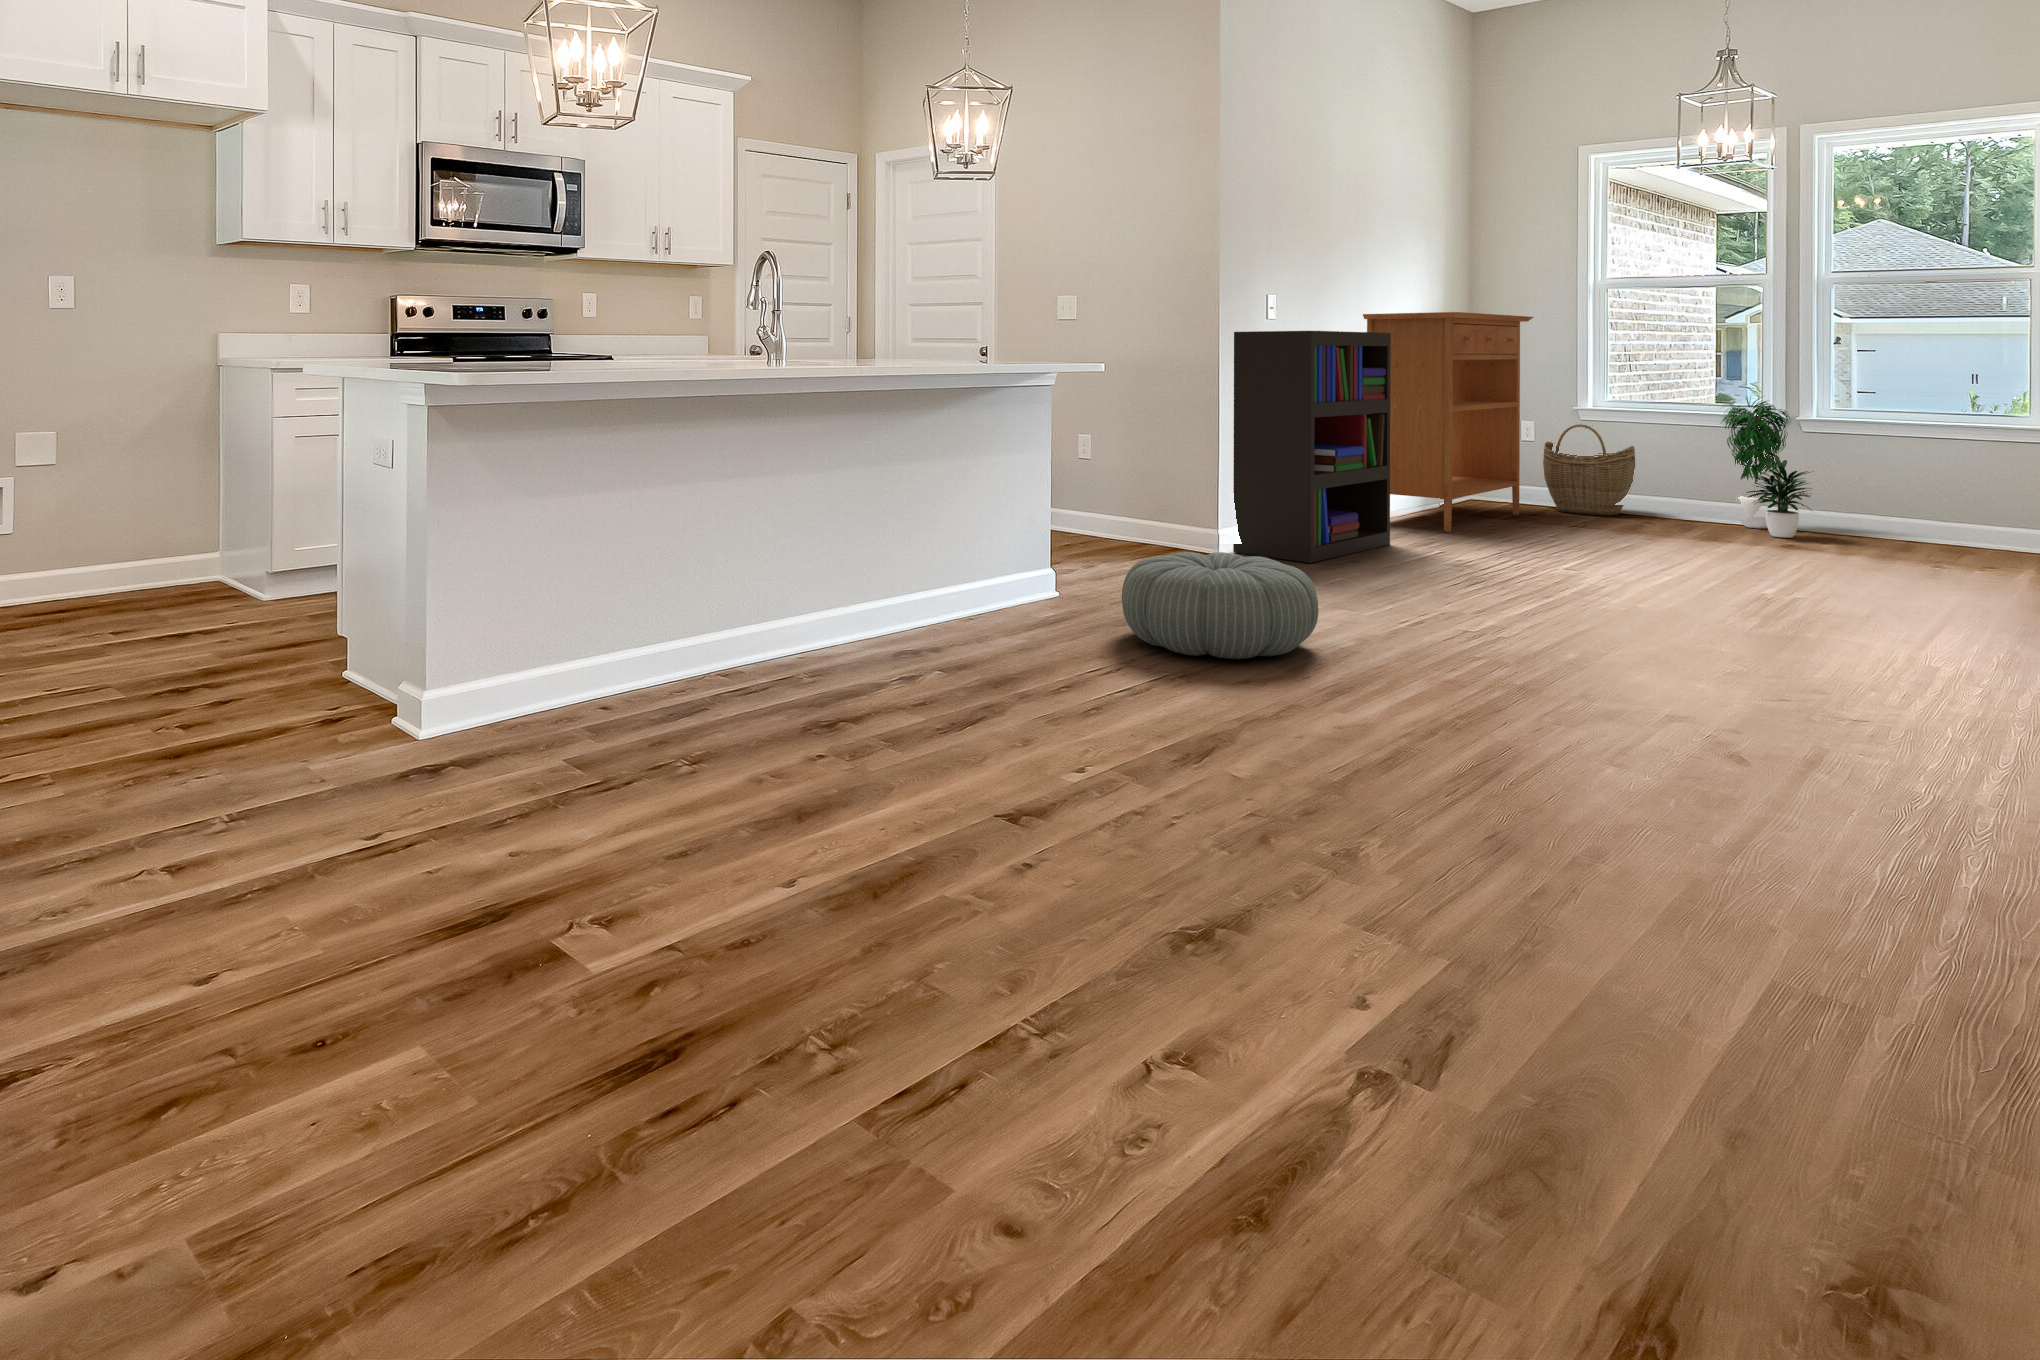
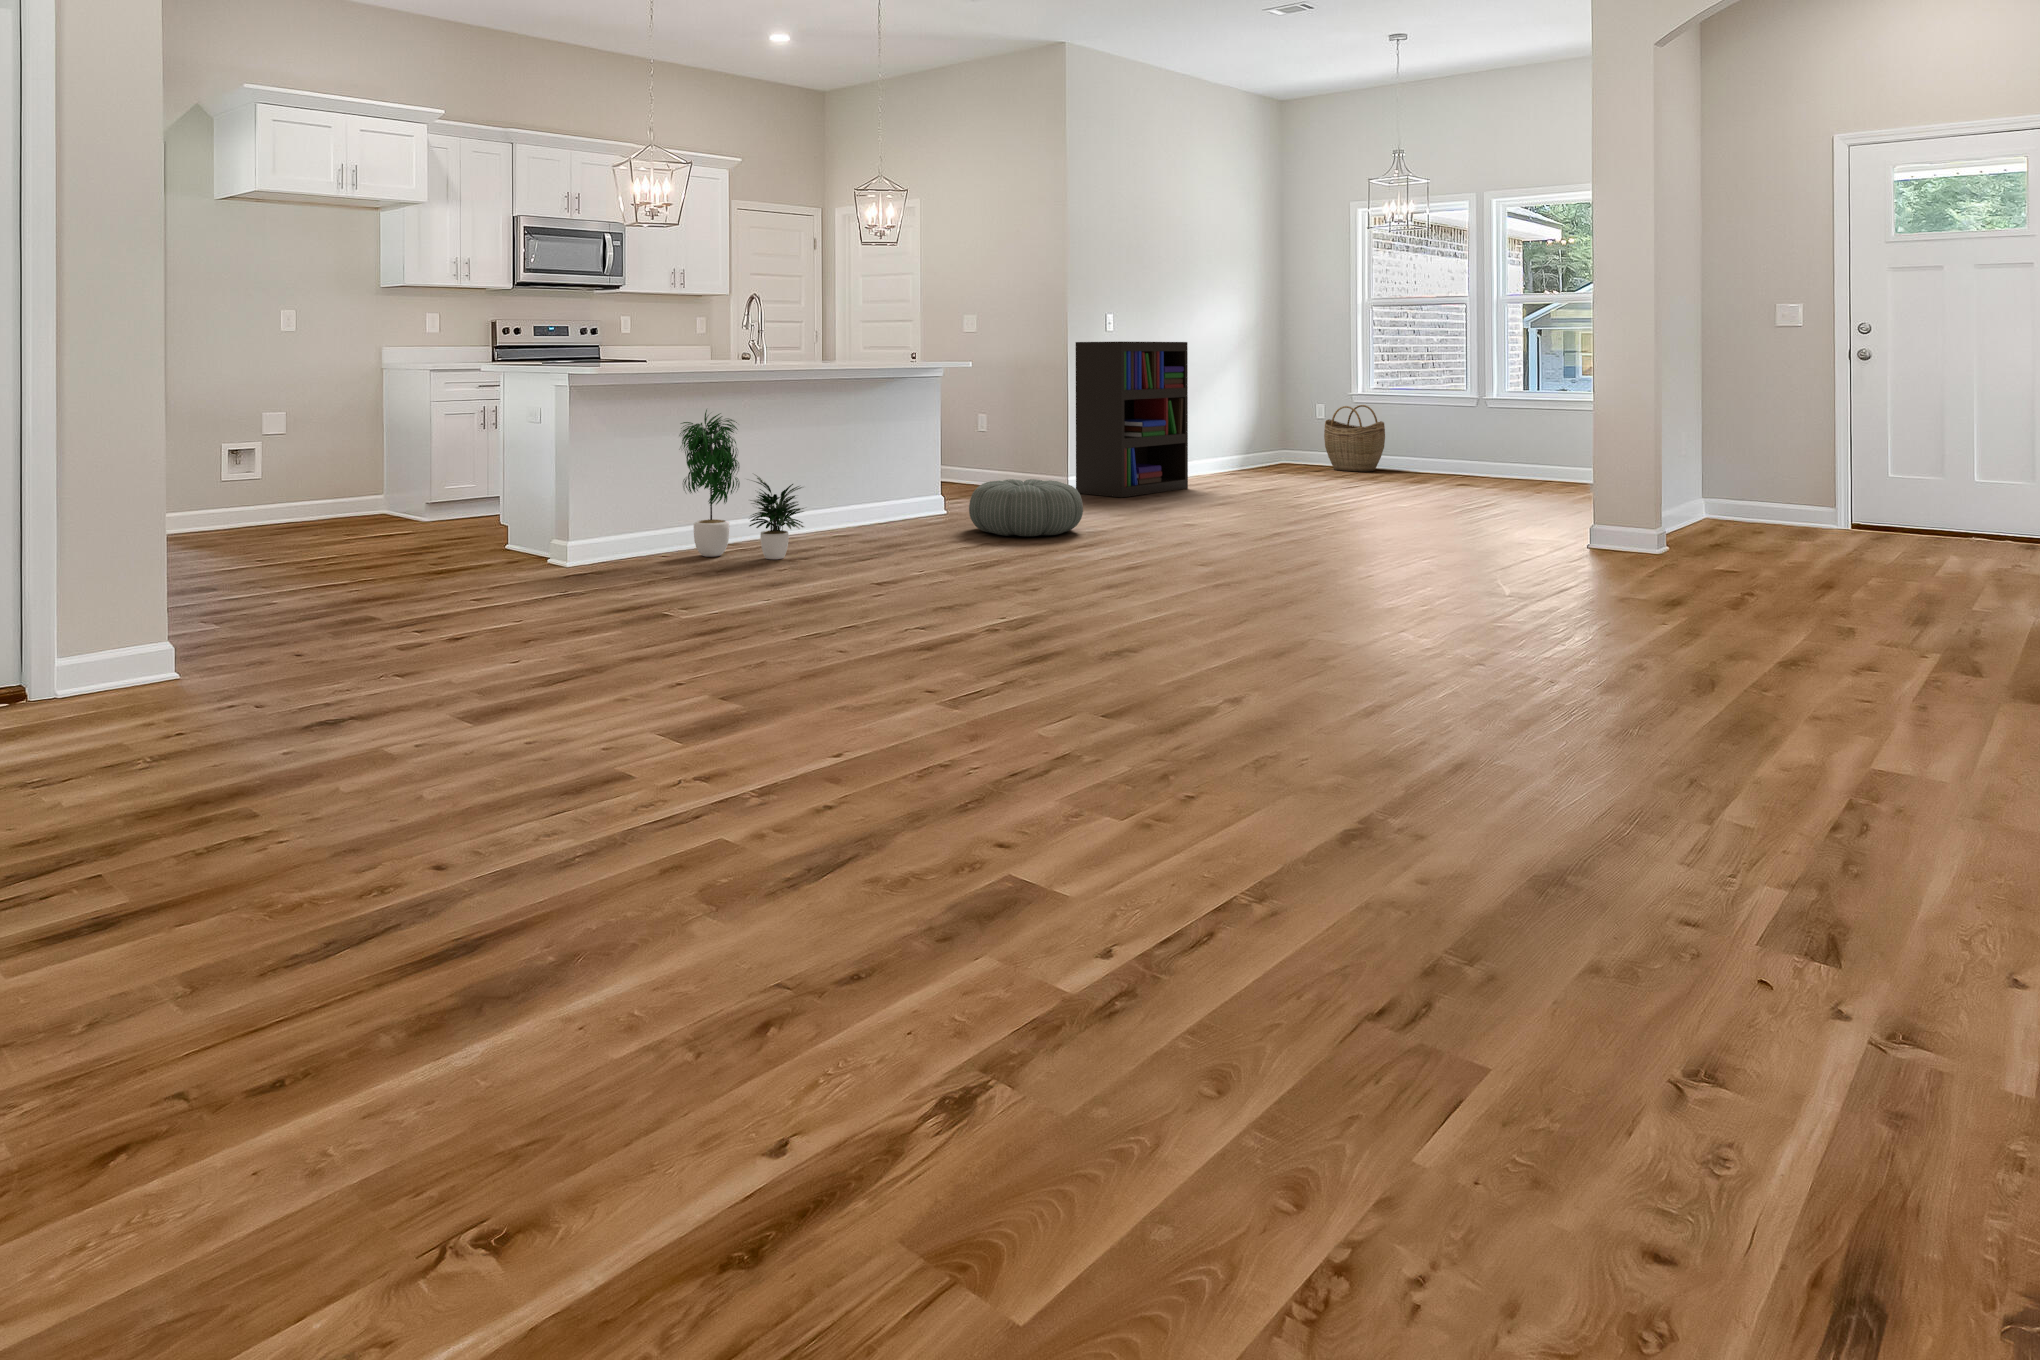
console table: present [1363,312,1533,532] -> none [1182,327,1313,481]
potted plant: present [1721,397,1812,538] -> present [679,410,804,559]

